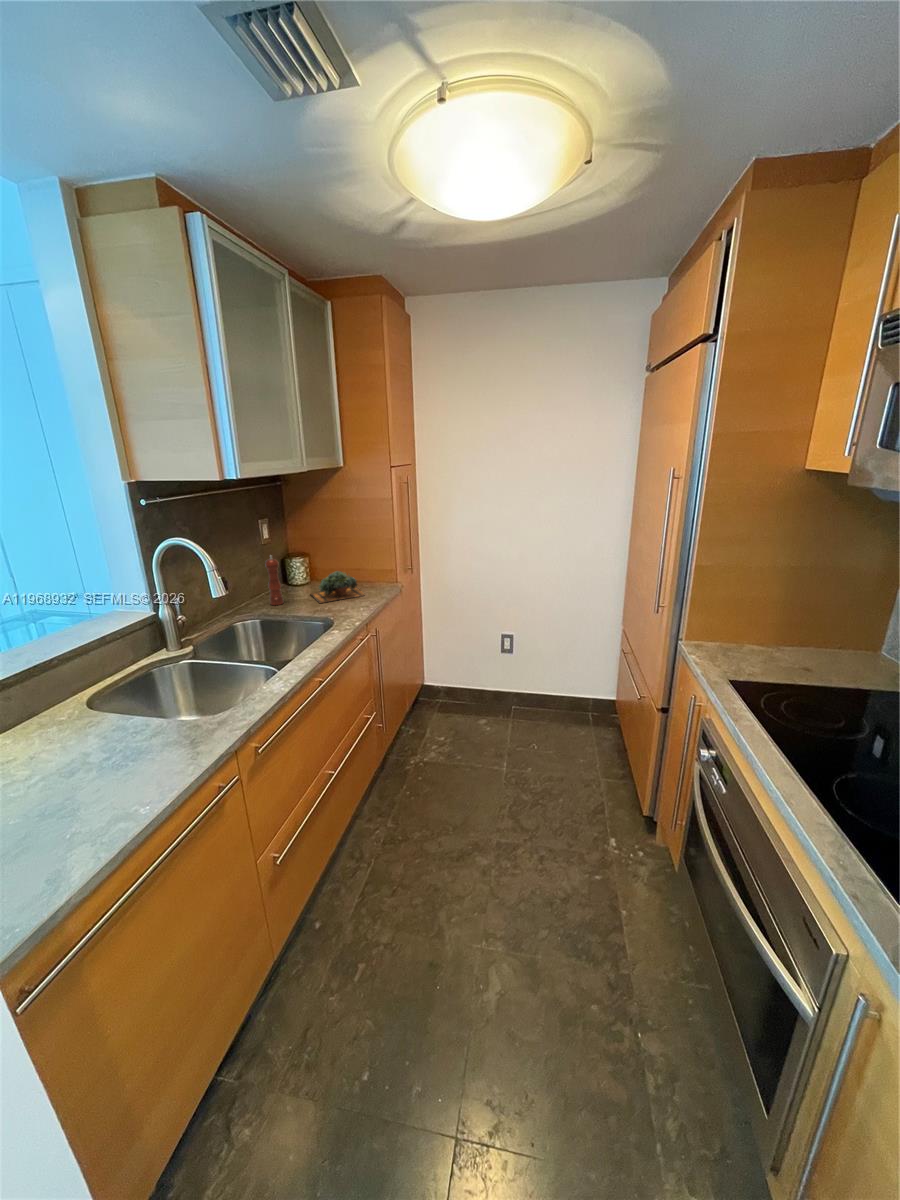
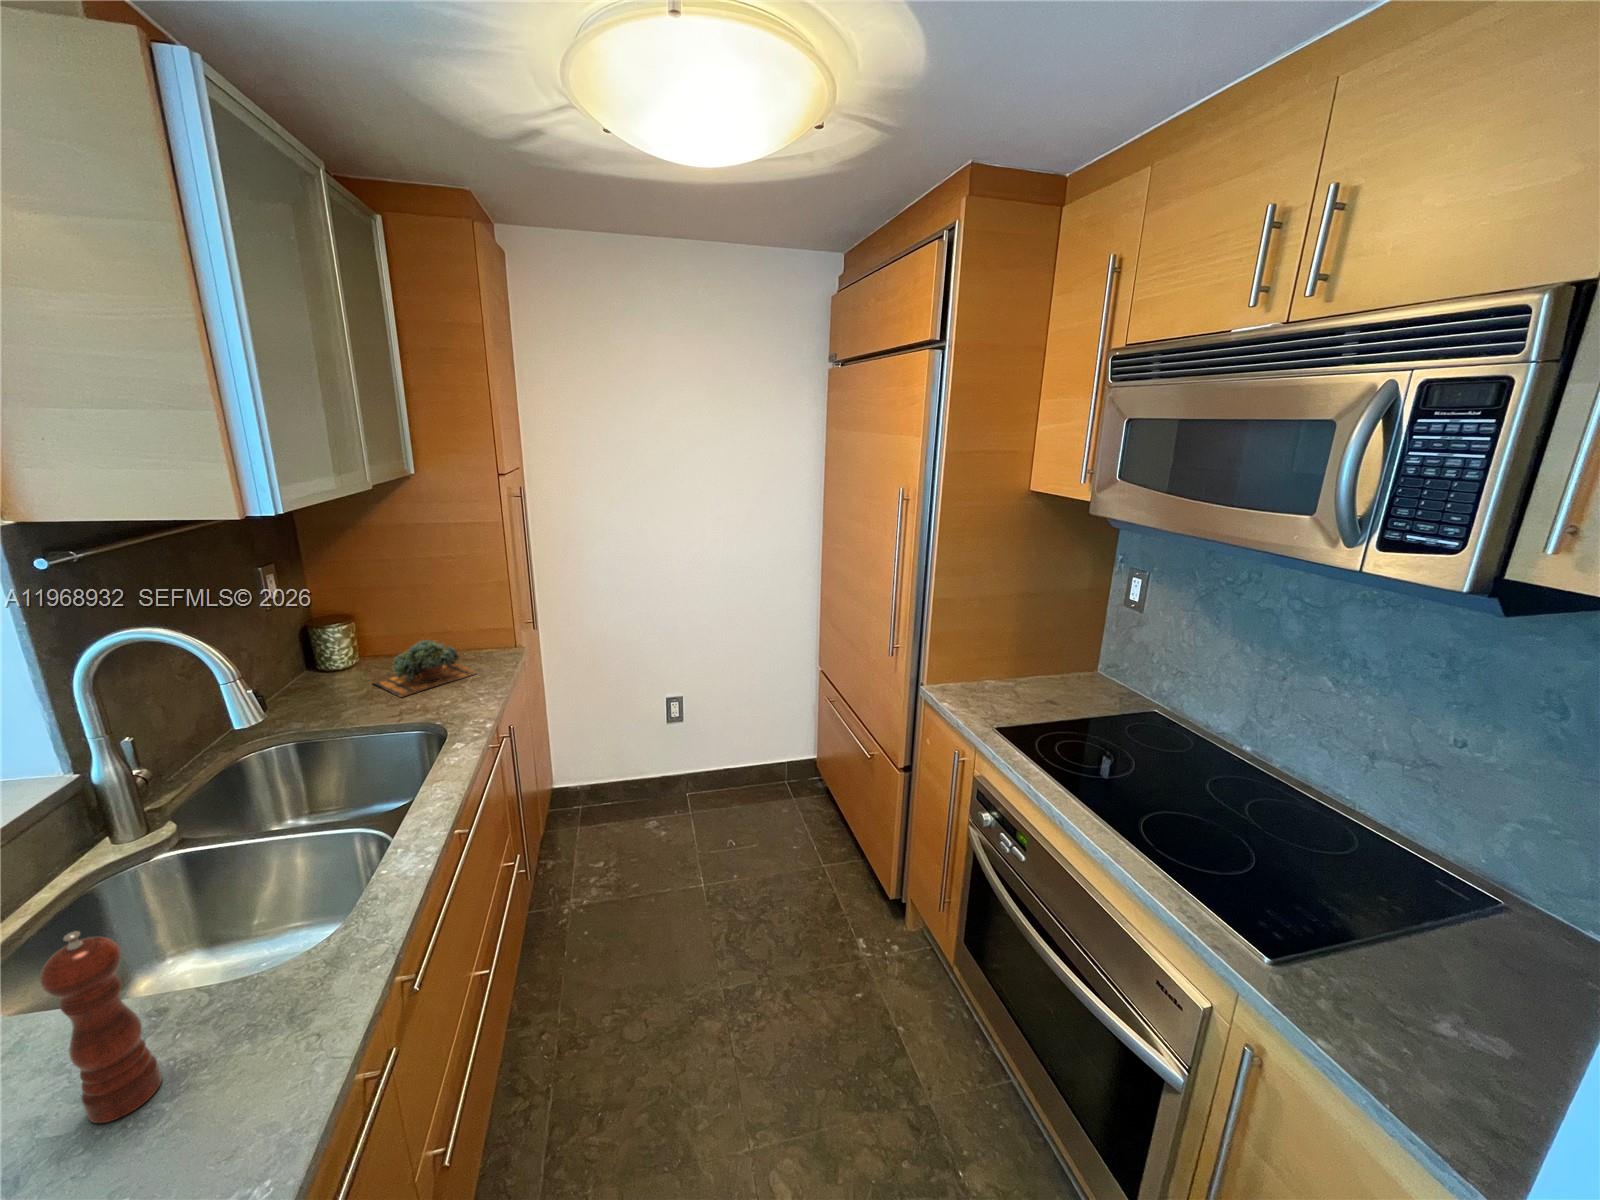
pepper mill: present [265,555,284,605] -> present [40,931,162,1123]

